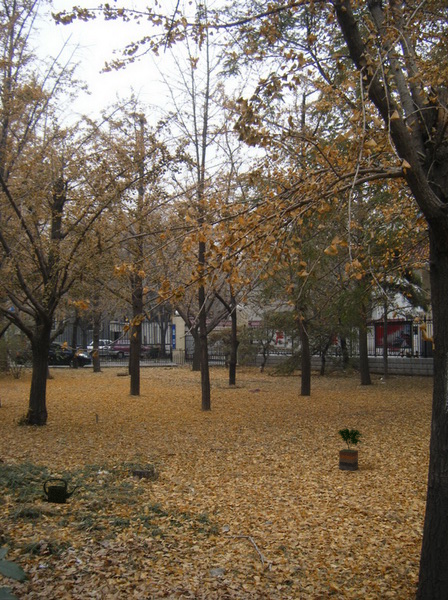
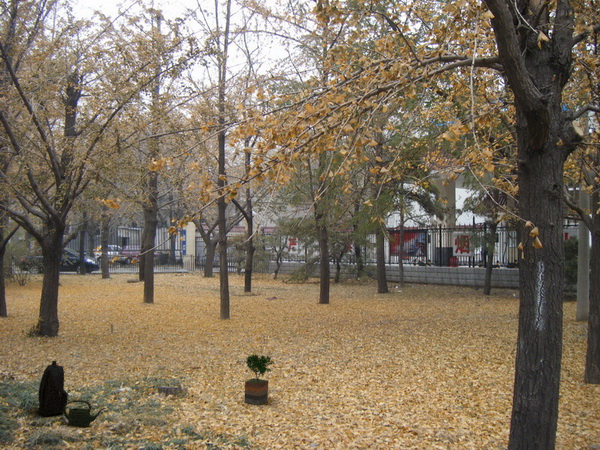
potted tree: present [338,428,362,471] -> present [244,355,274,405]
backpack: none [23,443,48,493] -> present [38,361,68,416]

